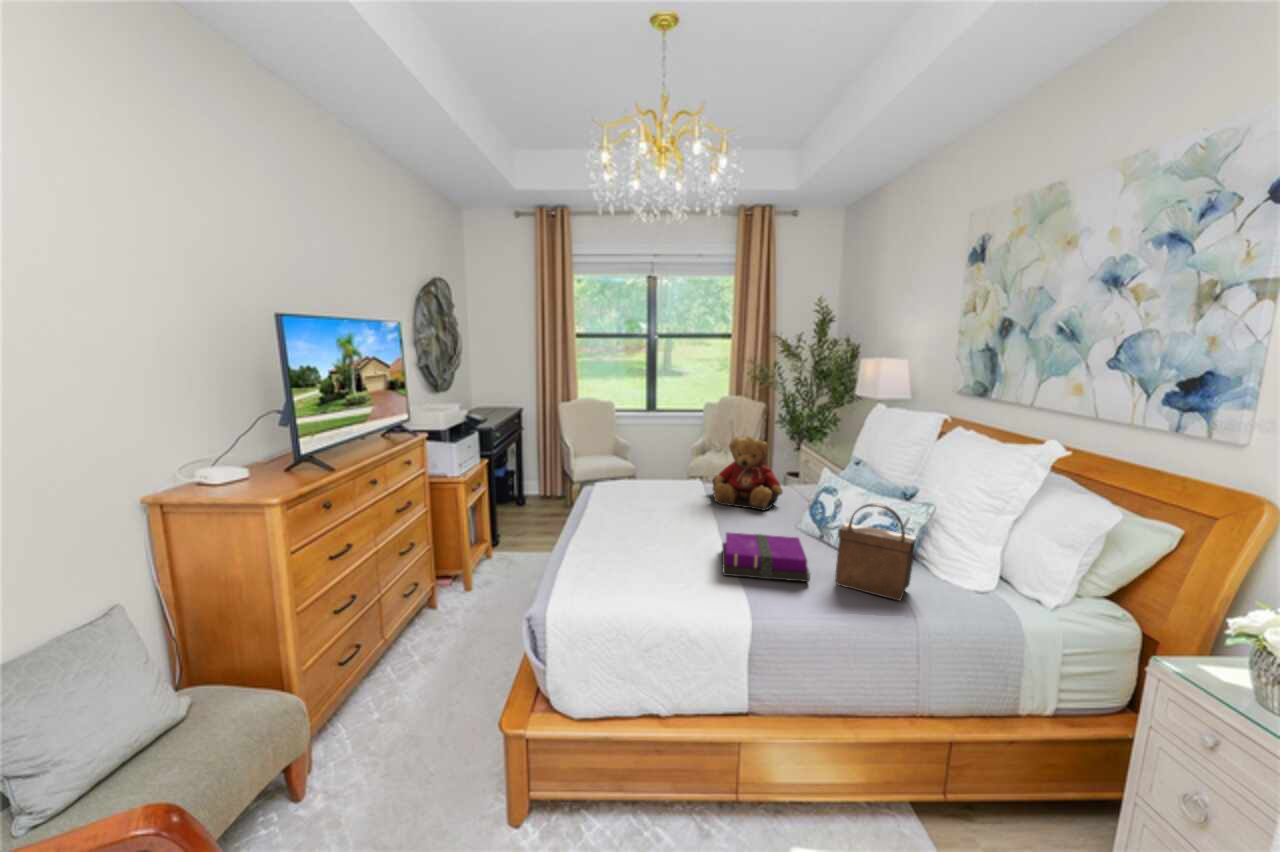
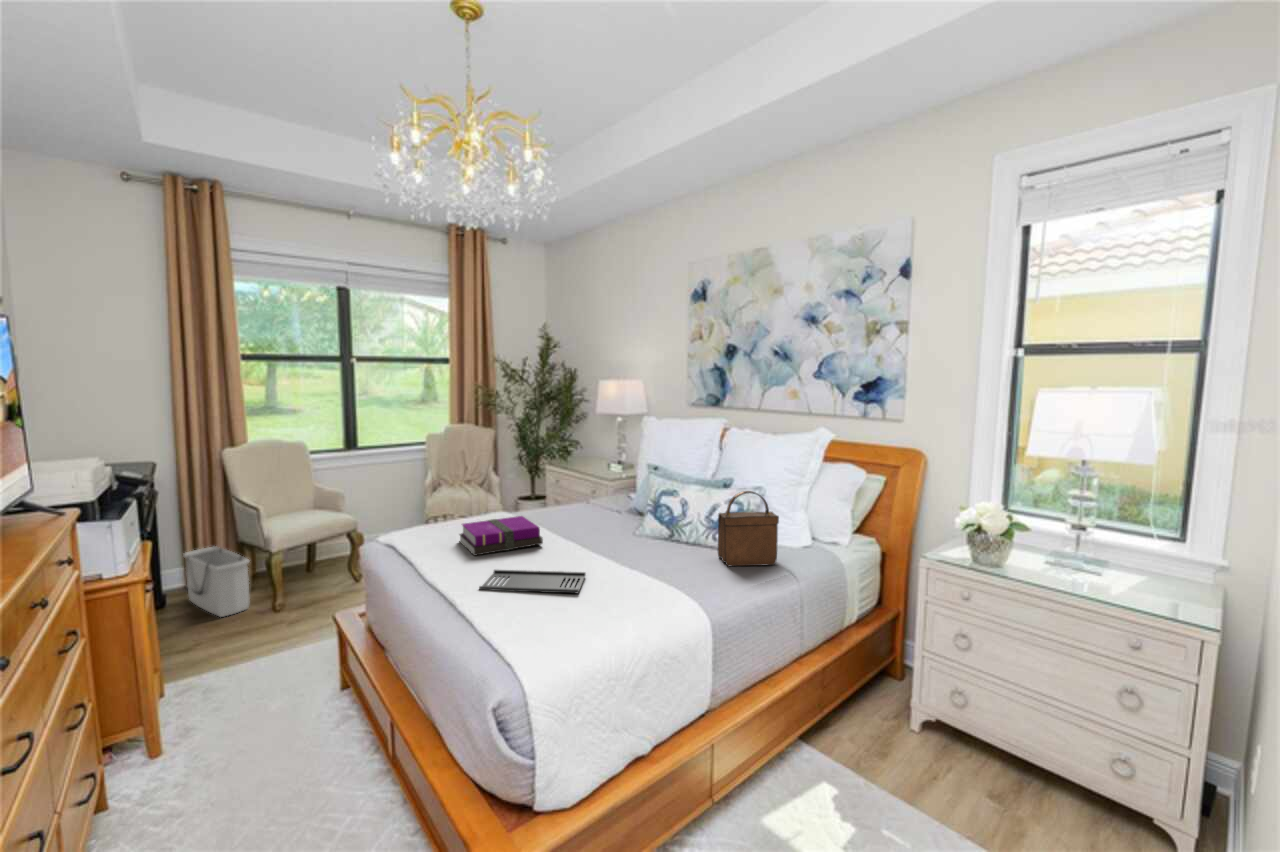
teddy bear: present [712,436,783,510] -> none [532,456,604,529]
storage bin: none [533,470,562,519] -> present [184,547,249,617]
tray: none [587,525,679,562] -> present [479,570,586,593]
notebook: present [722,533,810,582] -> present [460,516,543,556]

